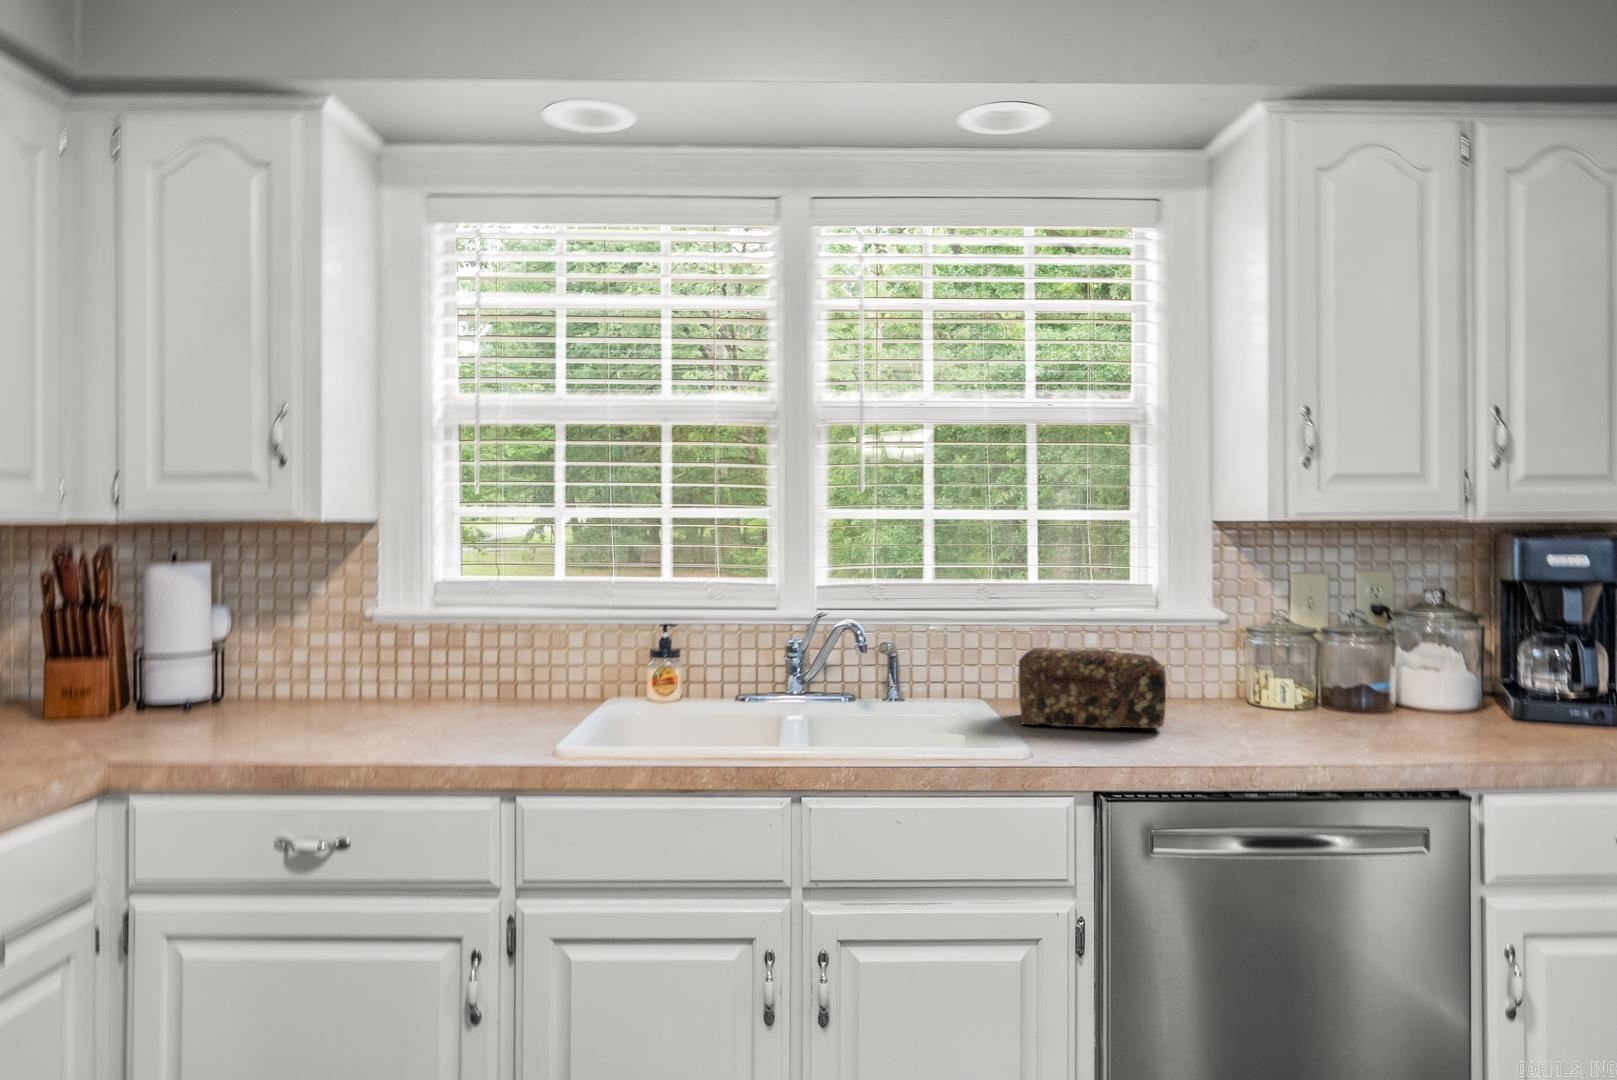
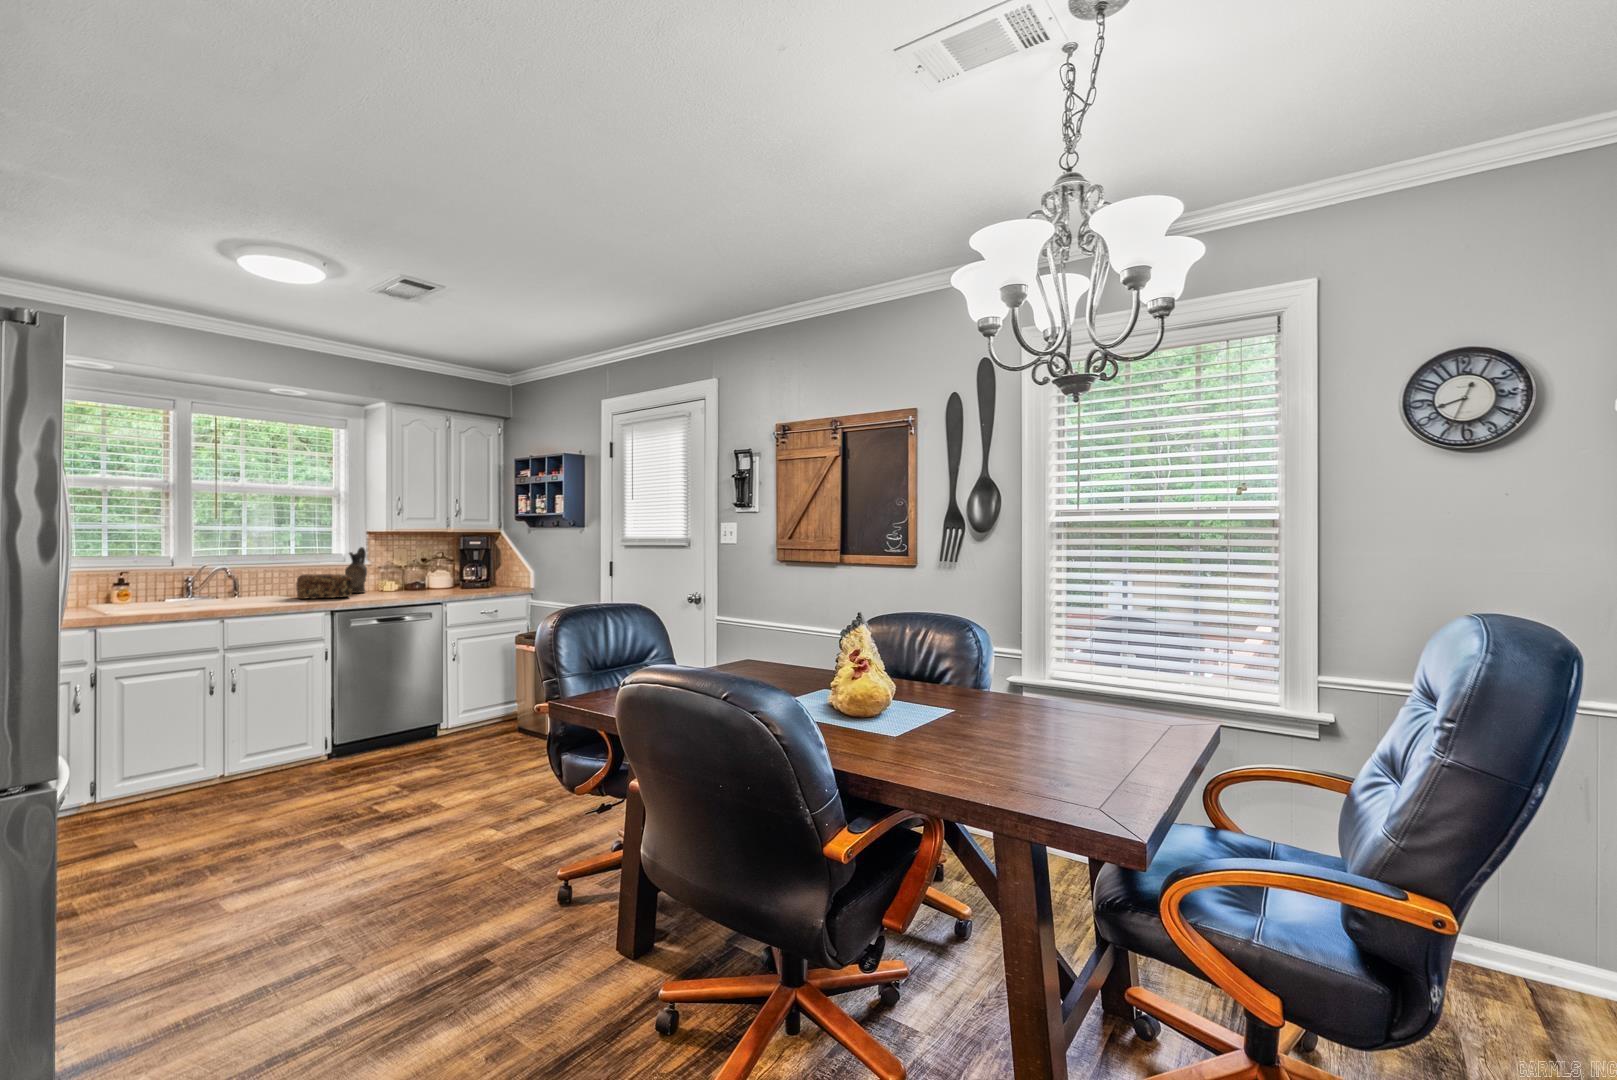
ceramic pitcher: none [1152,568,1214,709] -> present [345,547,367,593]

